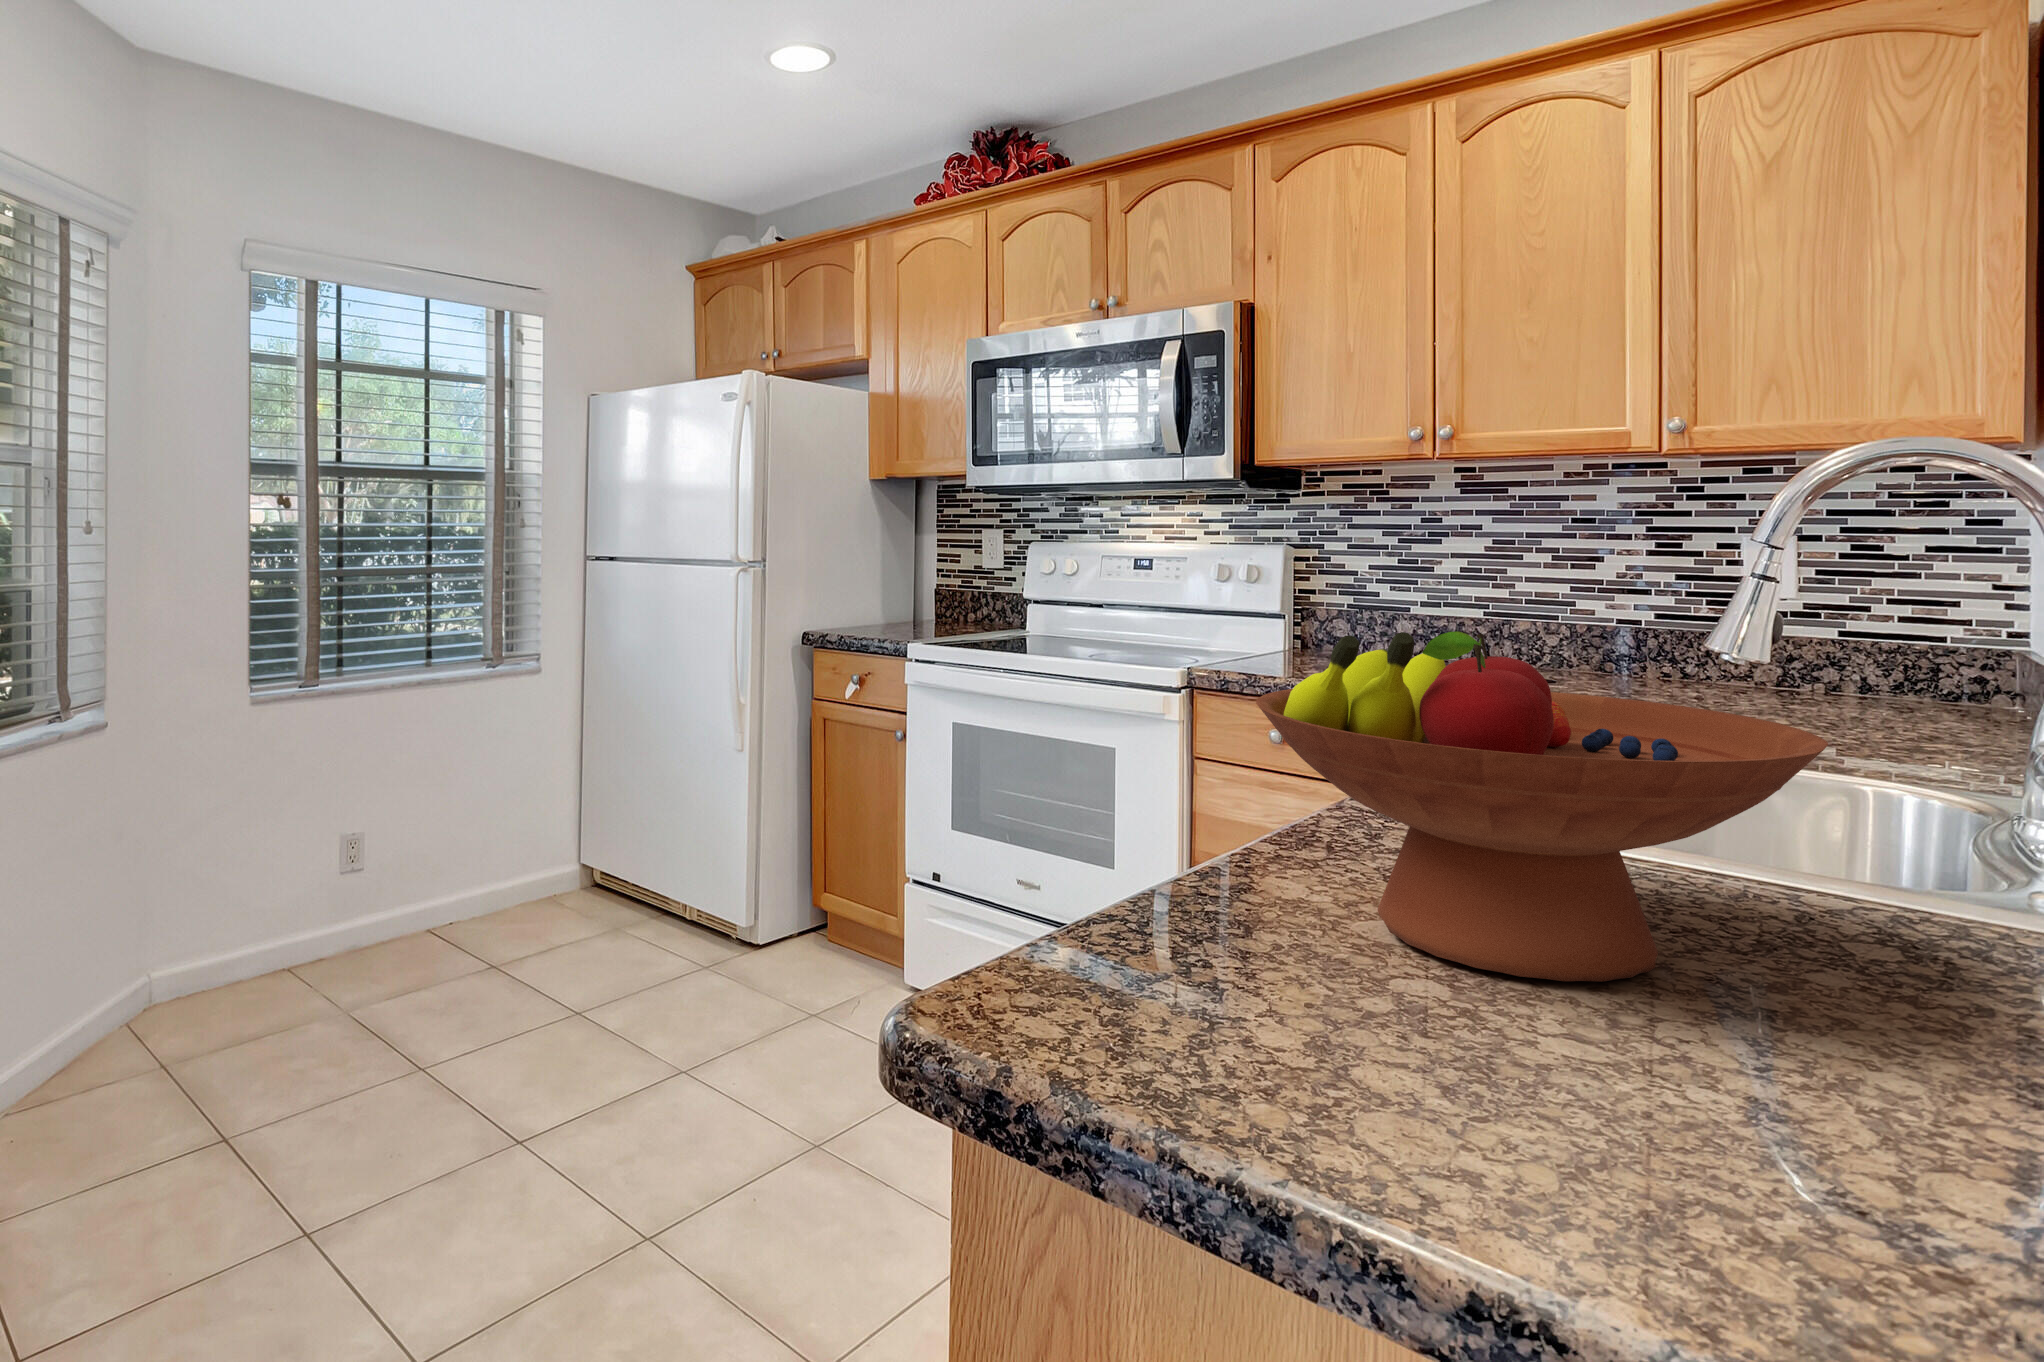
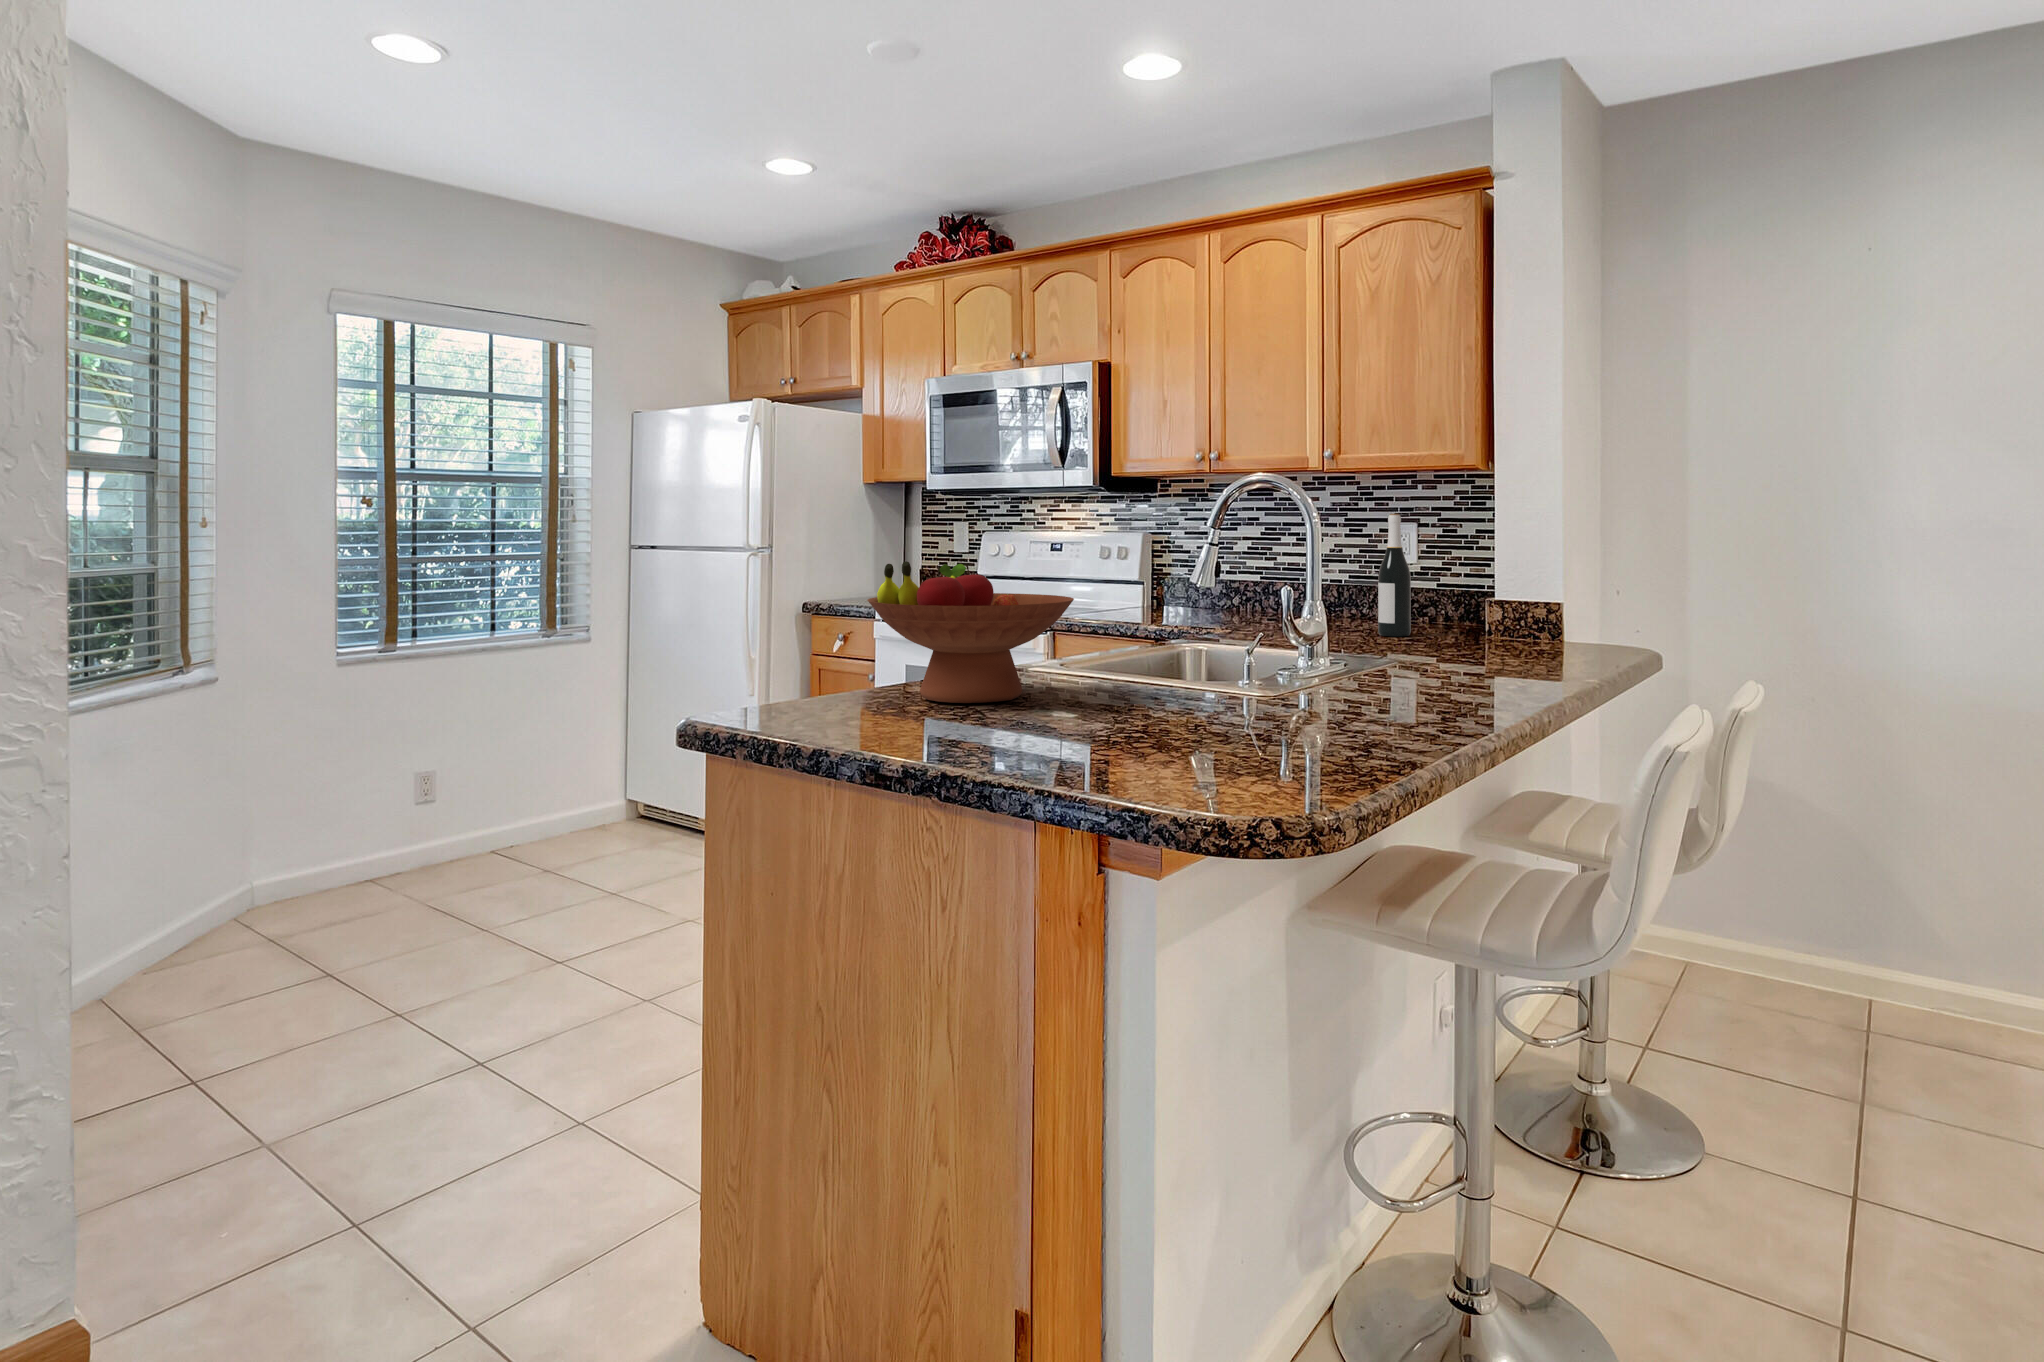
wine bottle: none [1848,520,1921,731] -> present [1378,514,1411,636]

